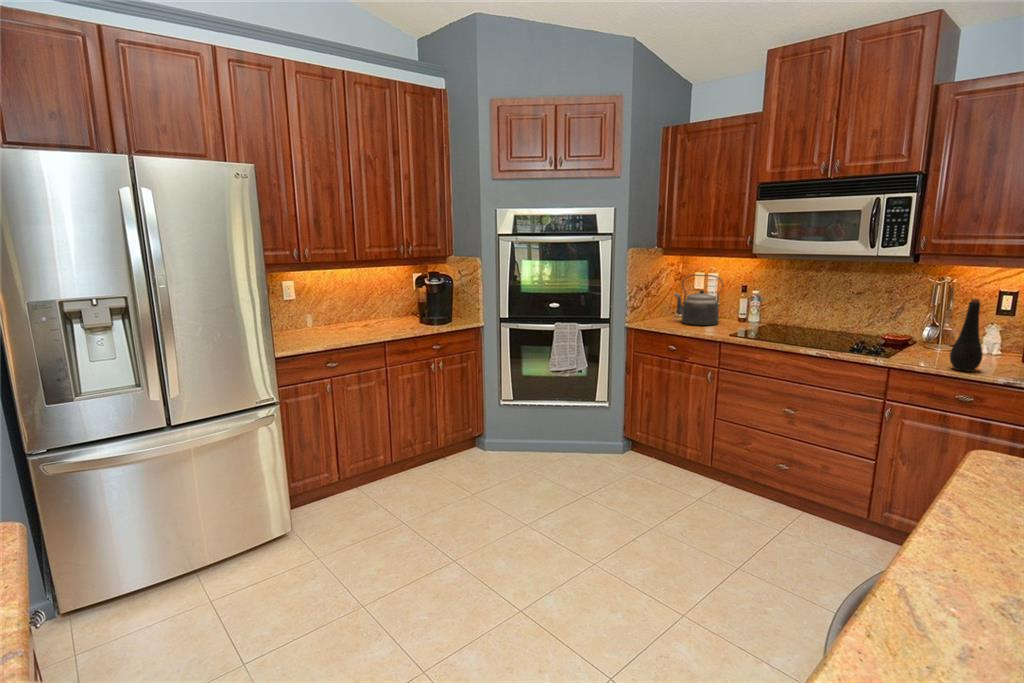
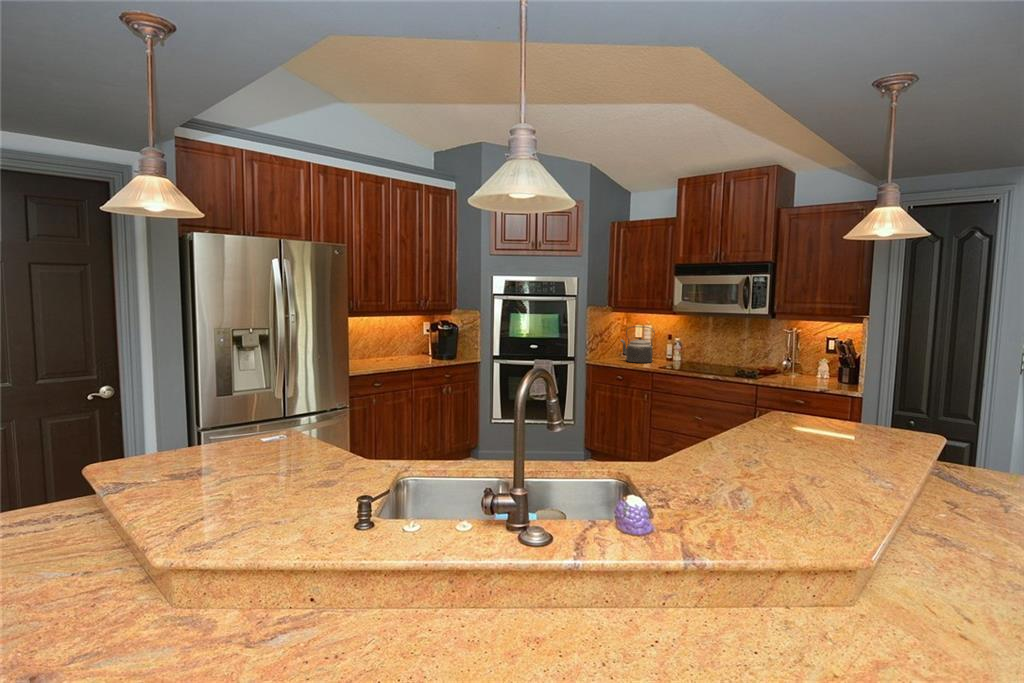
bottle: present [950,298,983,372] -> none [791,340,809,386]

